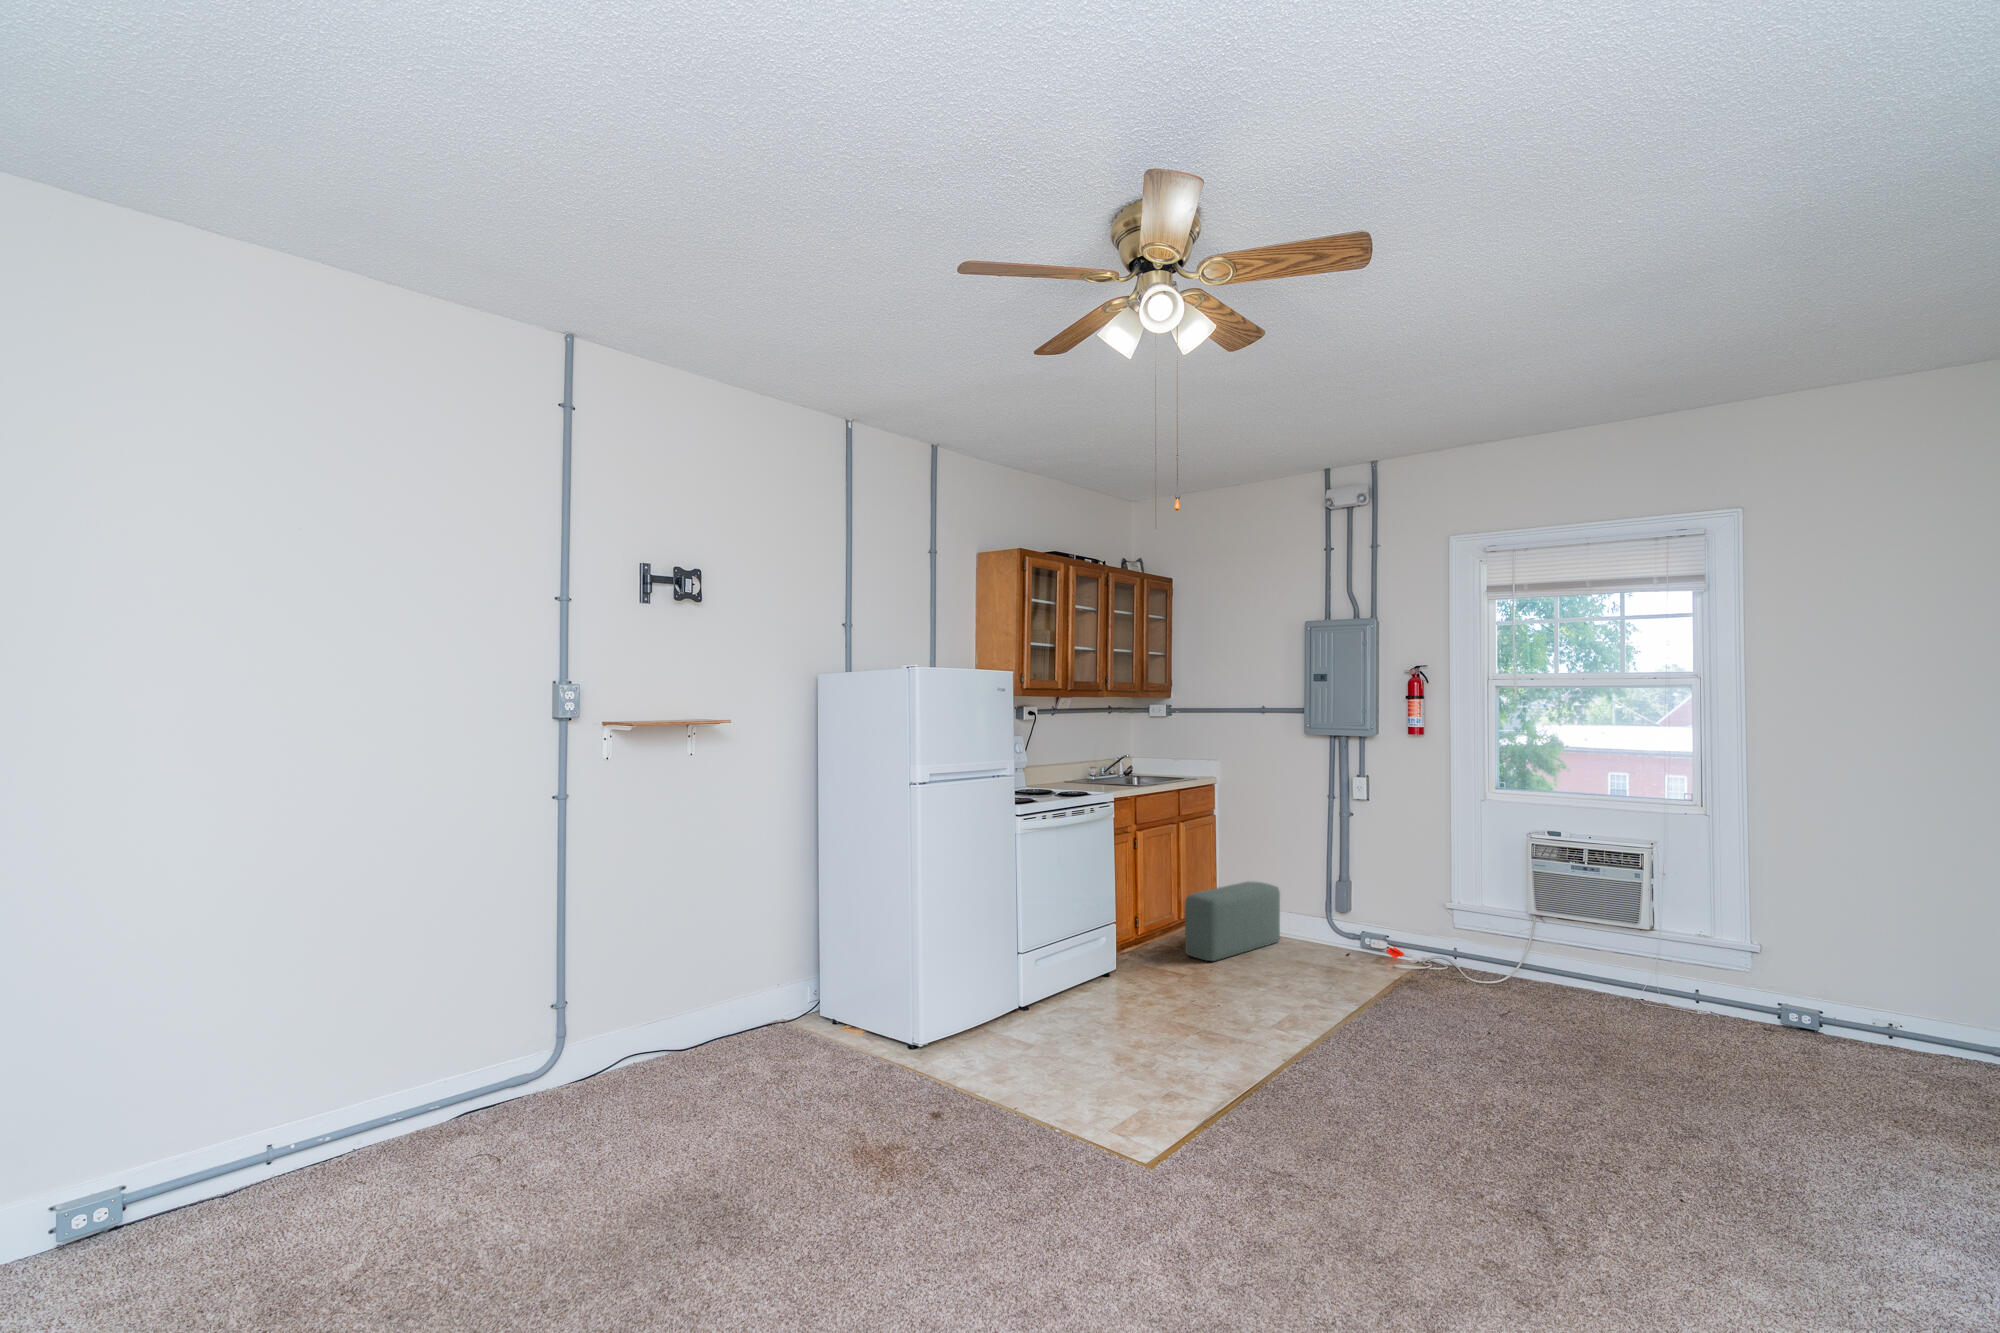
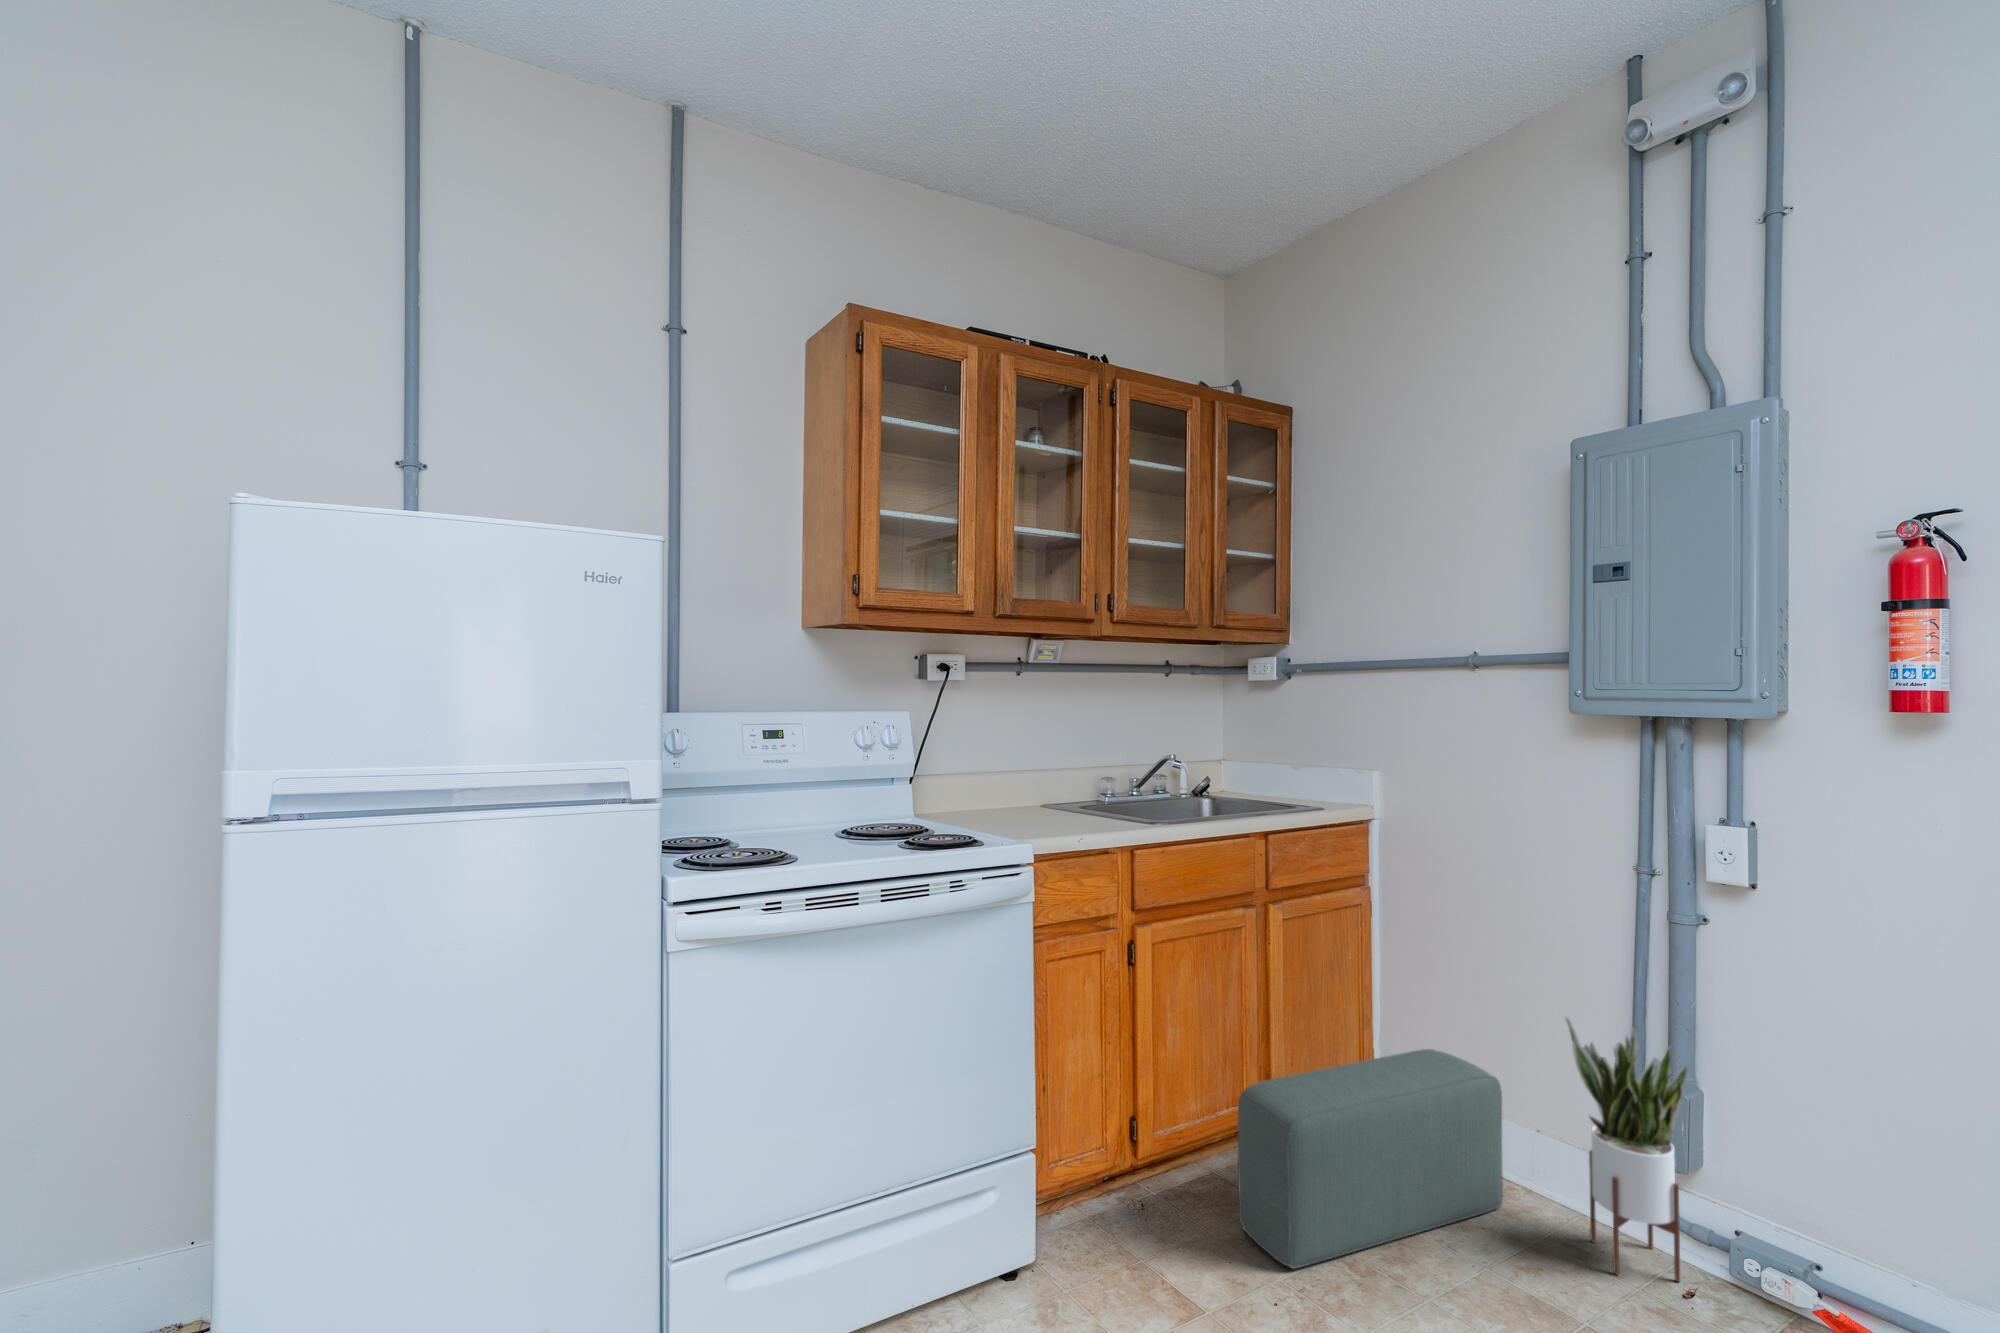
potted plant: none [1305,856,1347,952] -> present [1565,1018,1688,1282]

